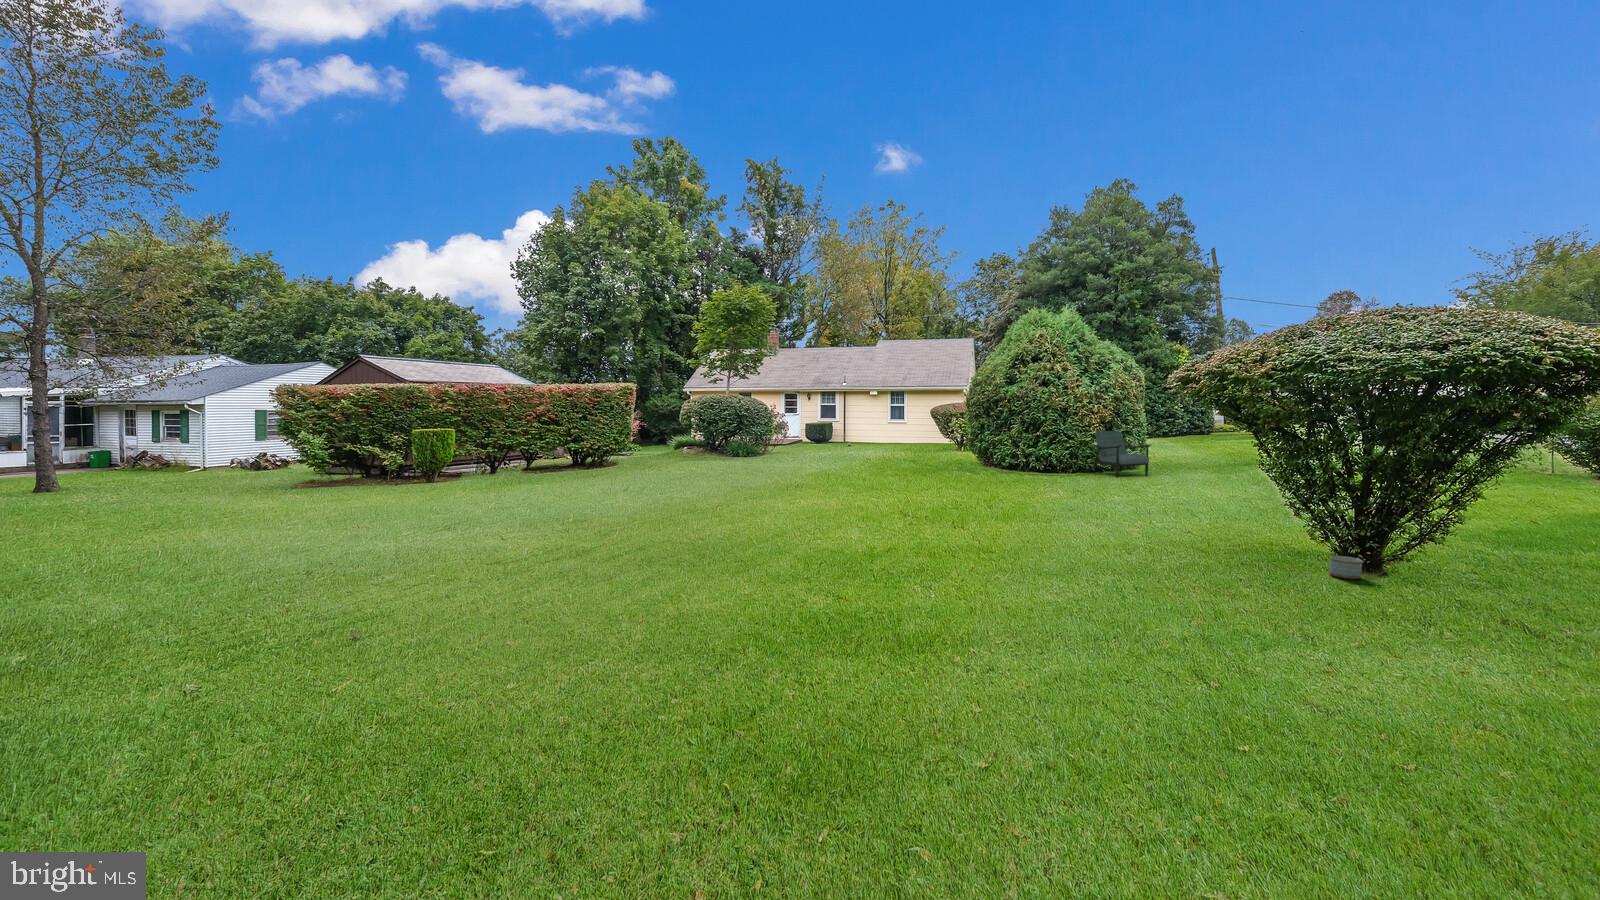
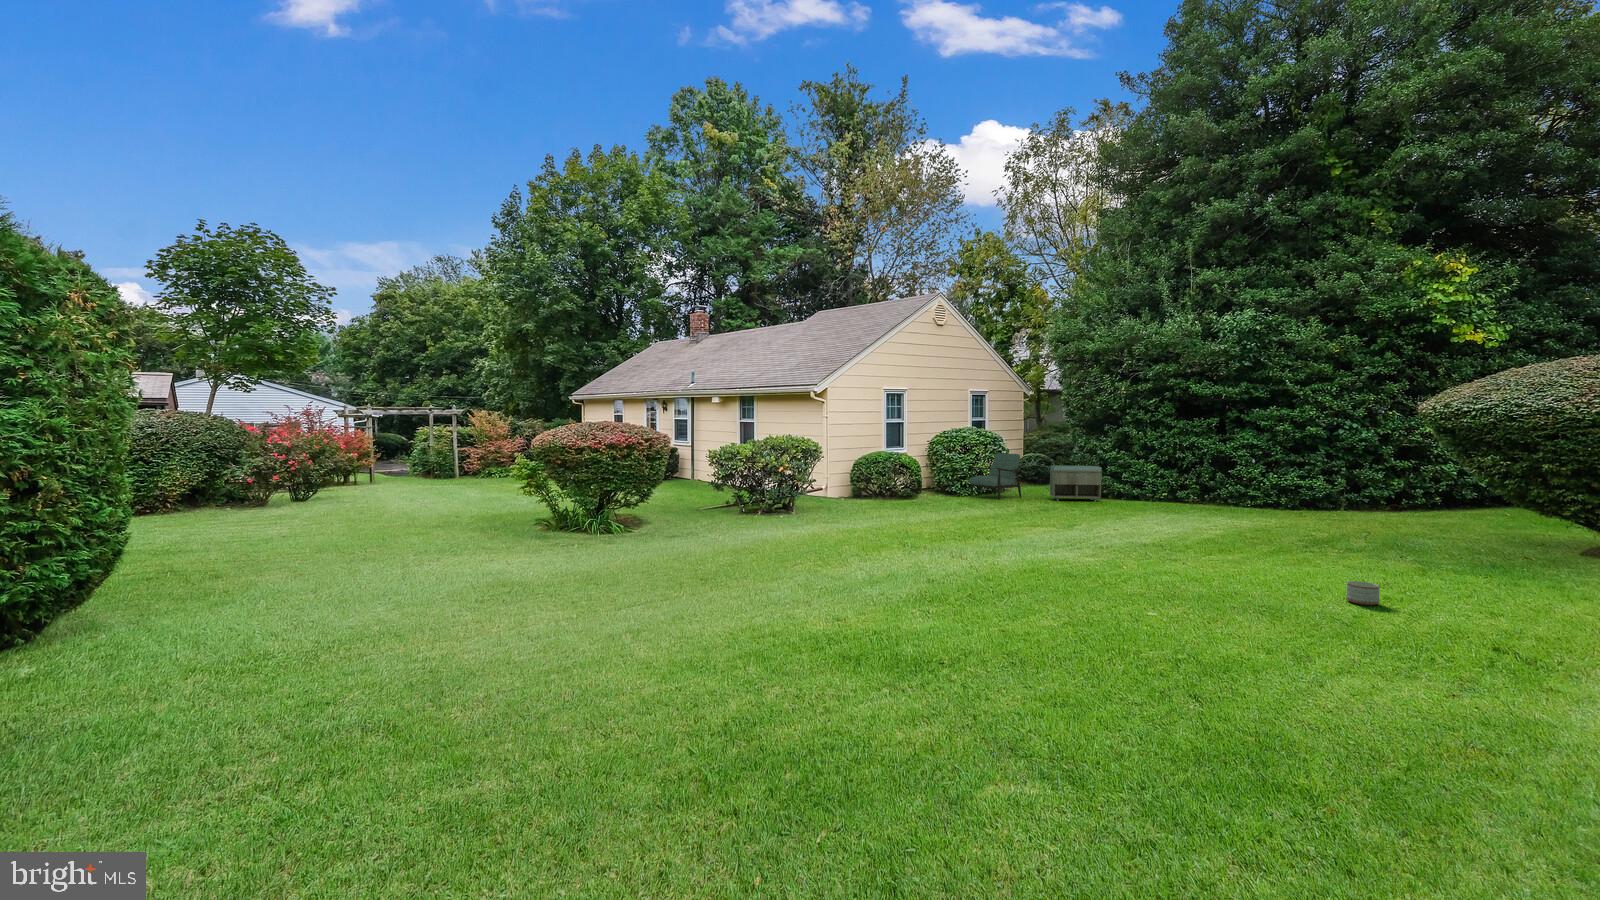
chair: present [1093,431,1151,477] -> present [969,453,1021,500]
storage bench: none [1038,442,1087,476] -> present [1050,465,1102,502]

